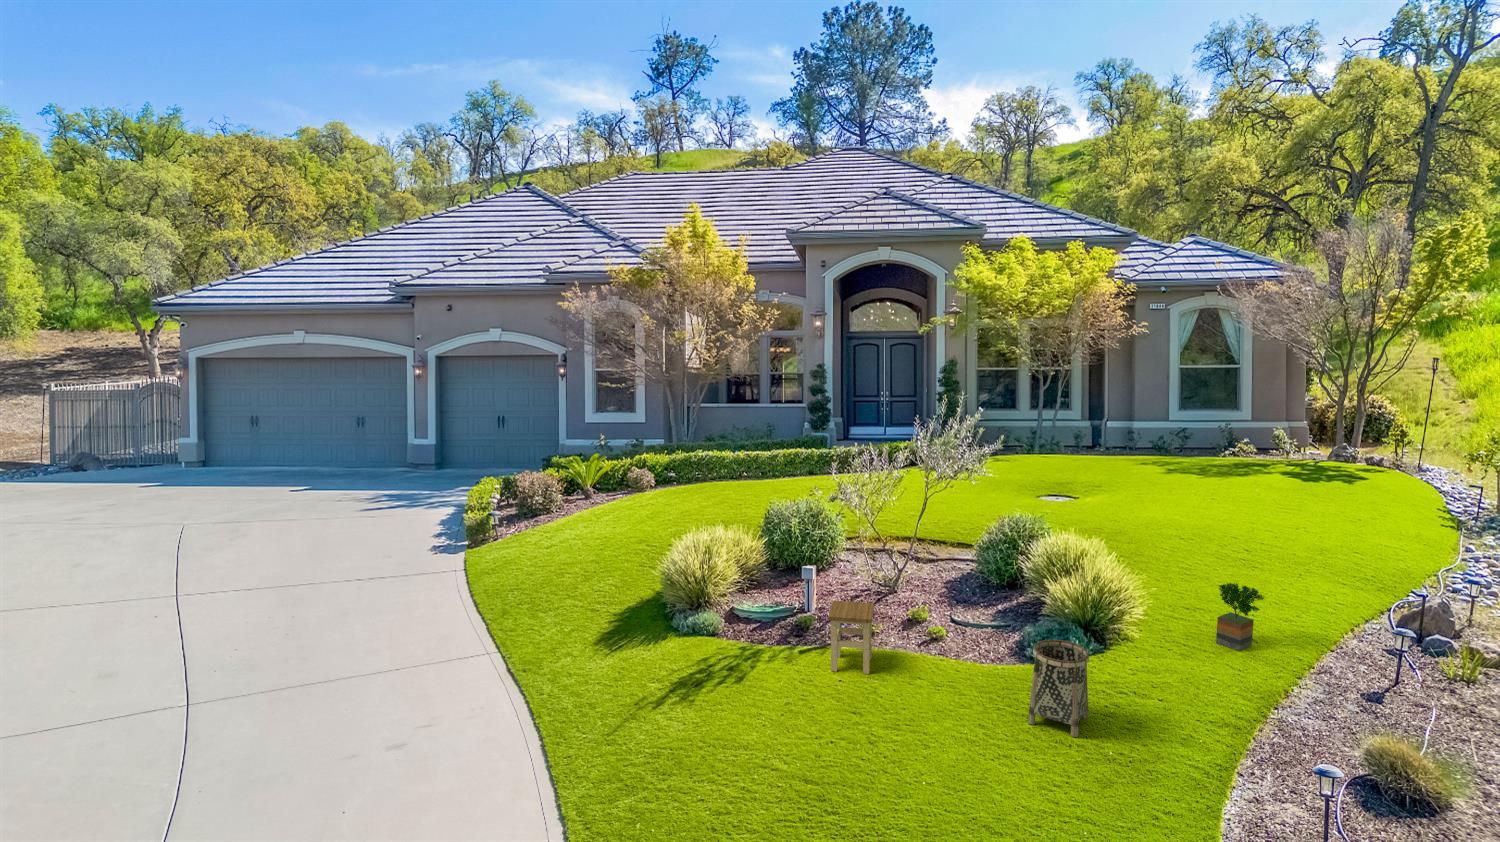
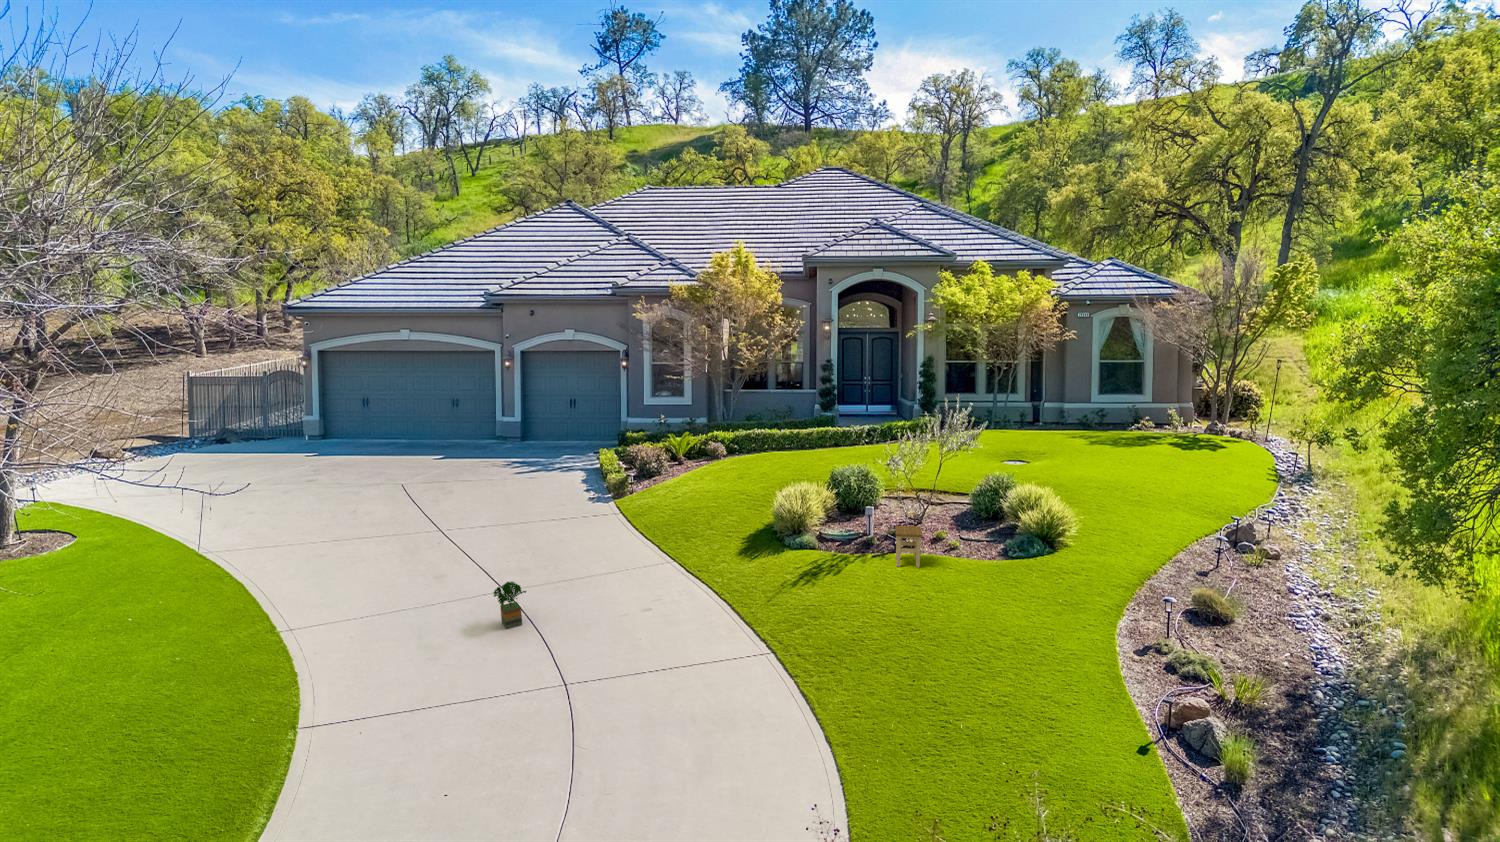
potted tree: present [1216,583,1264,651] -> present [494,582,526,629]
basket: present [1028,639,1090,737] -> none [1015,543,1050,594]

